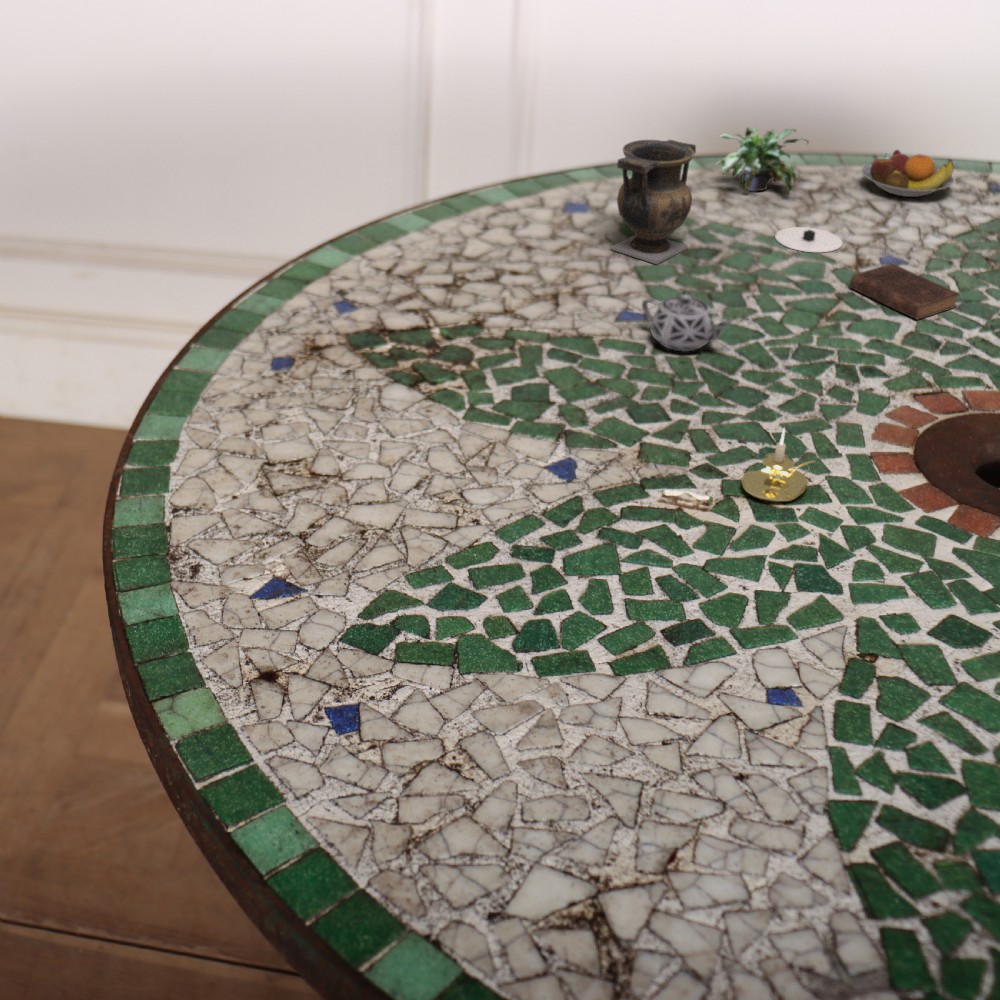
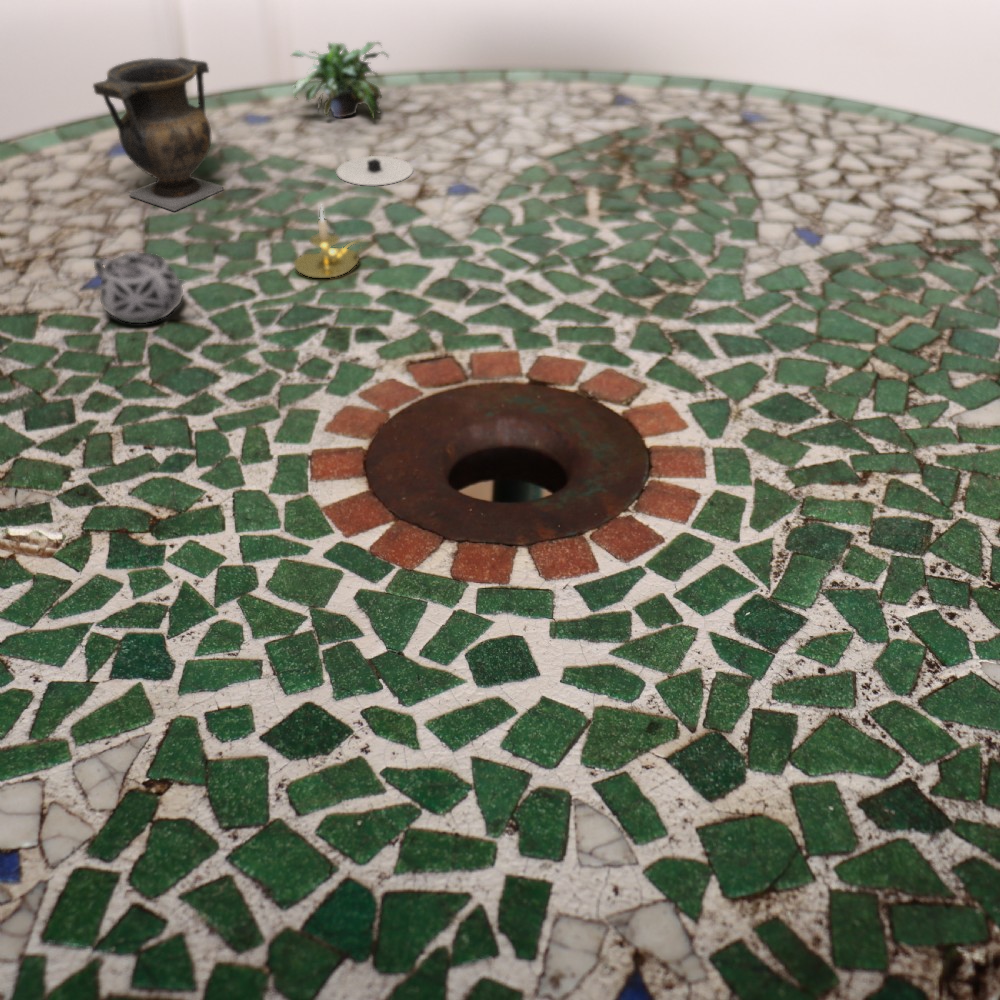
fruit bowl: present [862,150,954,197] -> none [464,61,564,115]
book: present [850,264,959,320] -> none [391,194,511,262]
candle holder: present [741,429,815,502] -> present [294,210,359,278]

